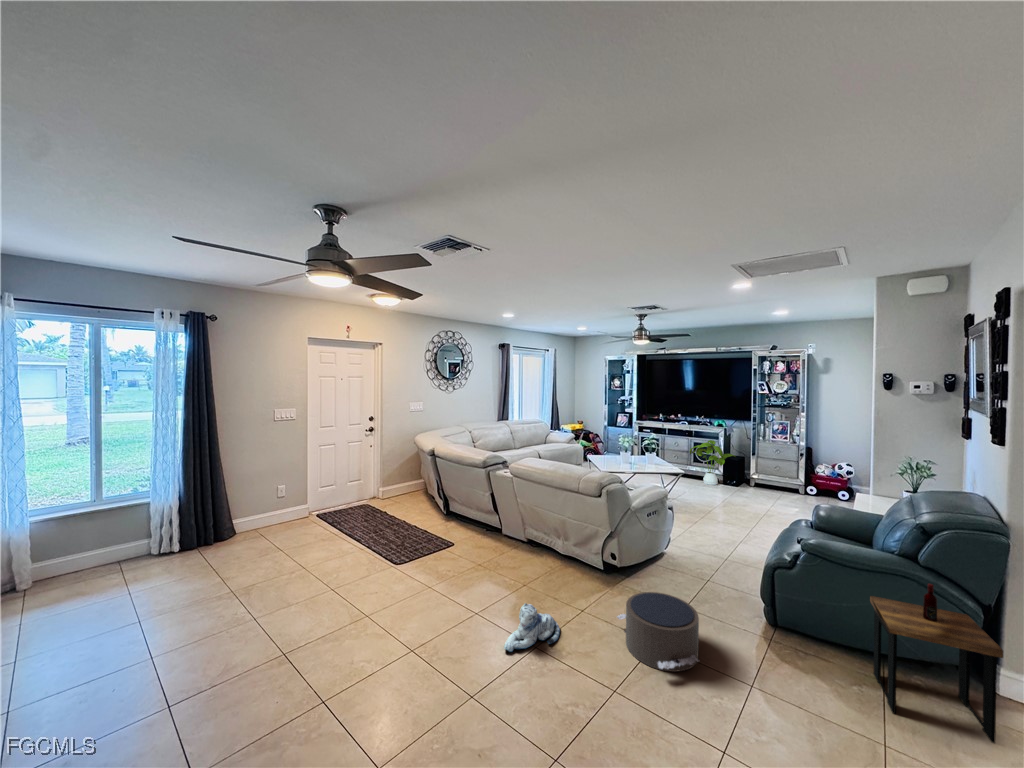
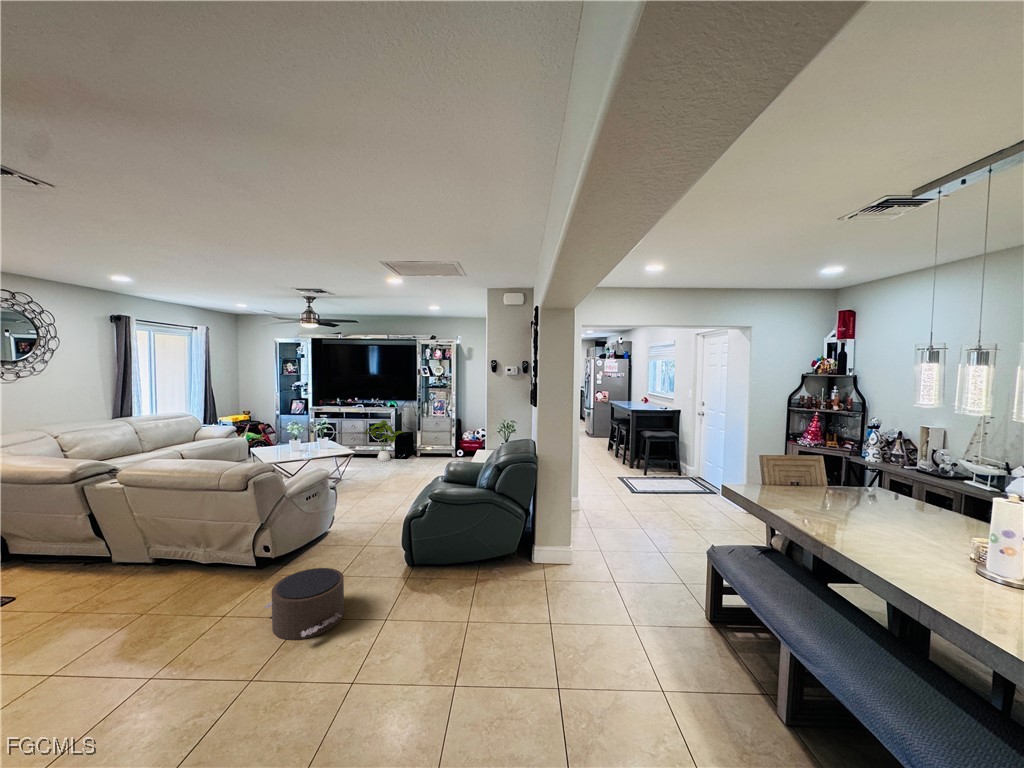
side table: present [870,584,1003,743] -> none [468,503,527,598]
plush toy: present [504,603,560,652] -> none [101,630,191,696]

